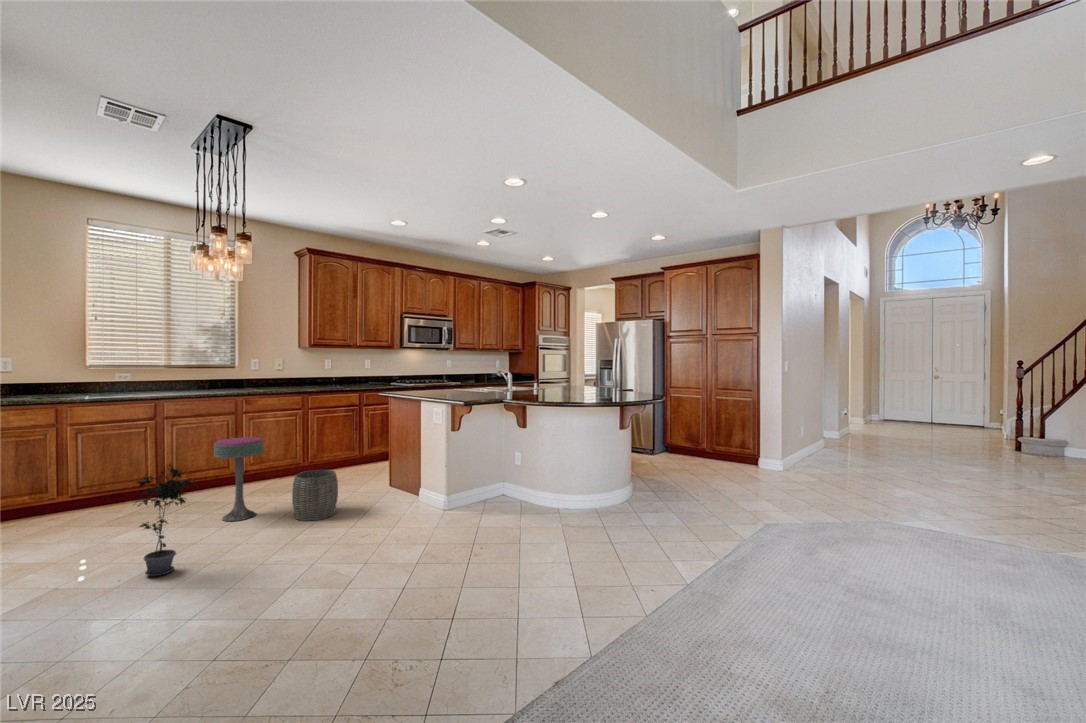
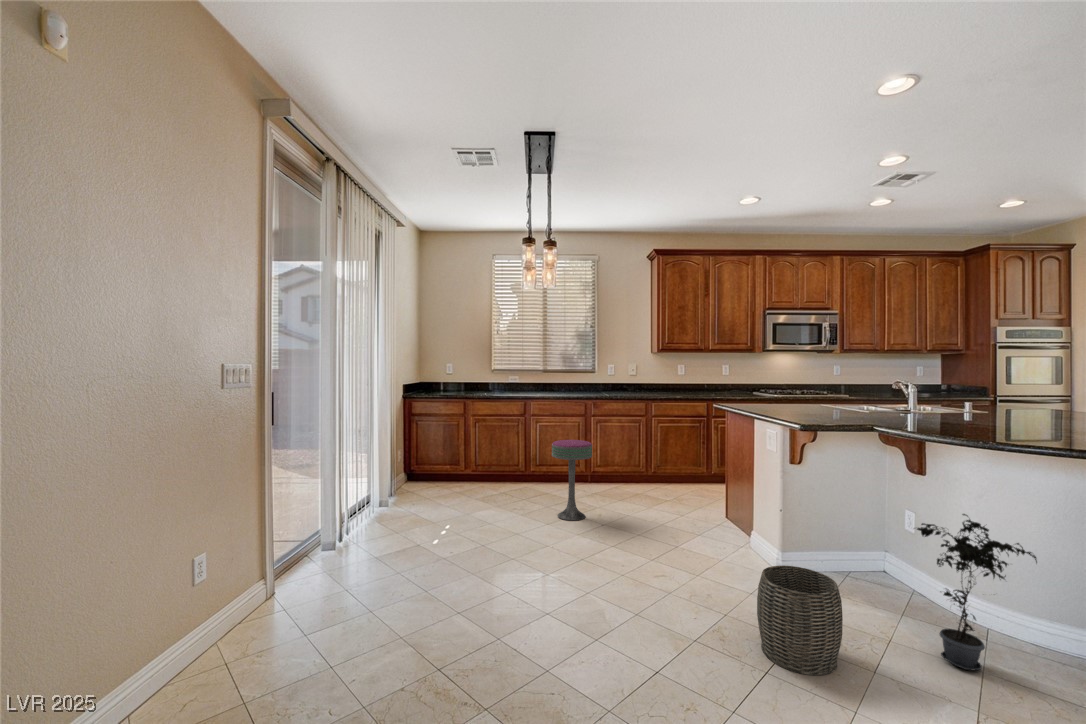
potted plant: present [135,465,198,576] -> present [917,514,1037,670]
woven basket: present [292,470,338,521] -> present [757,566,843,675]

